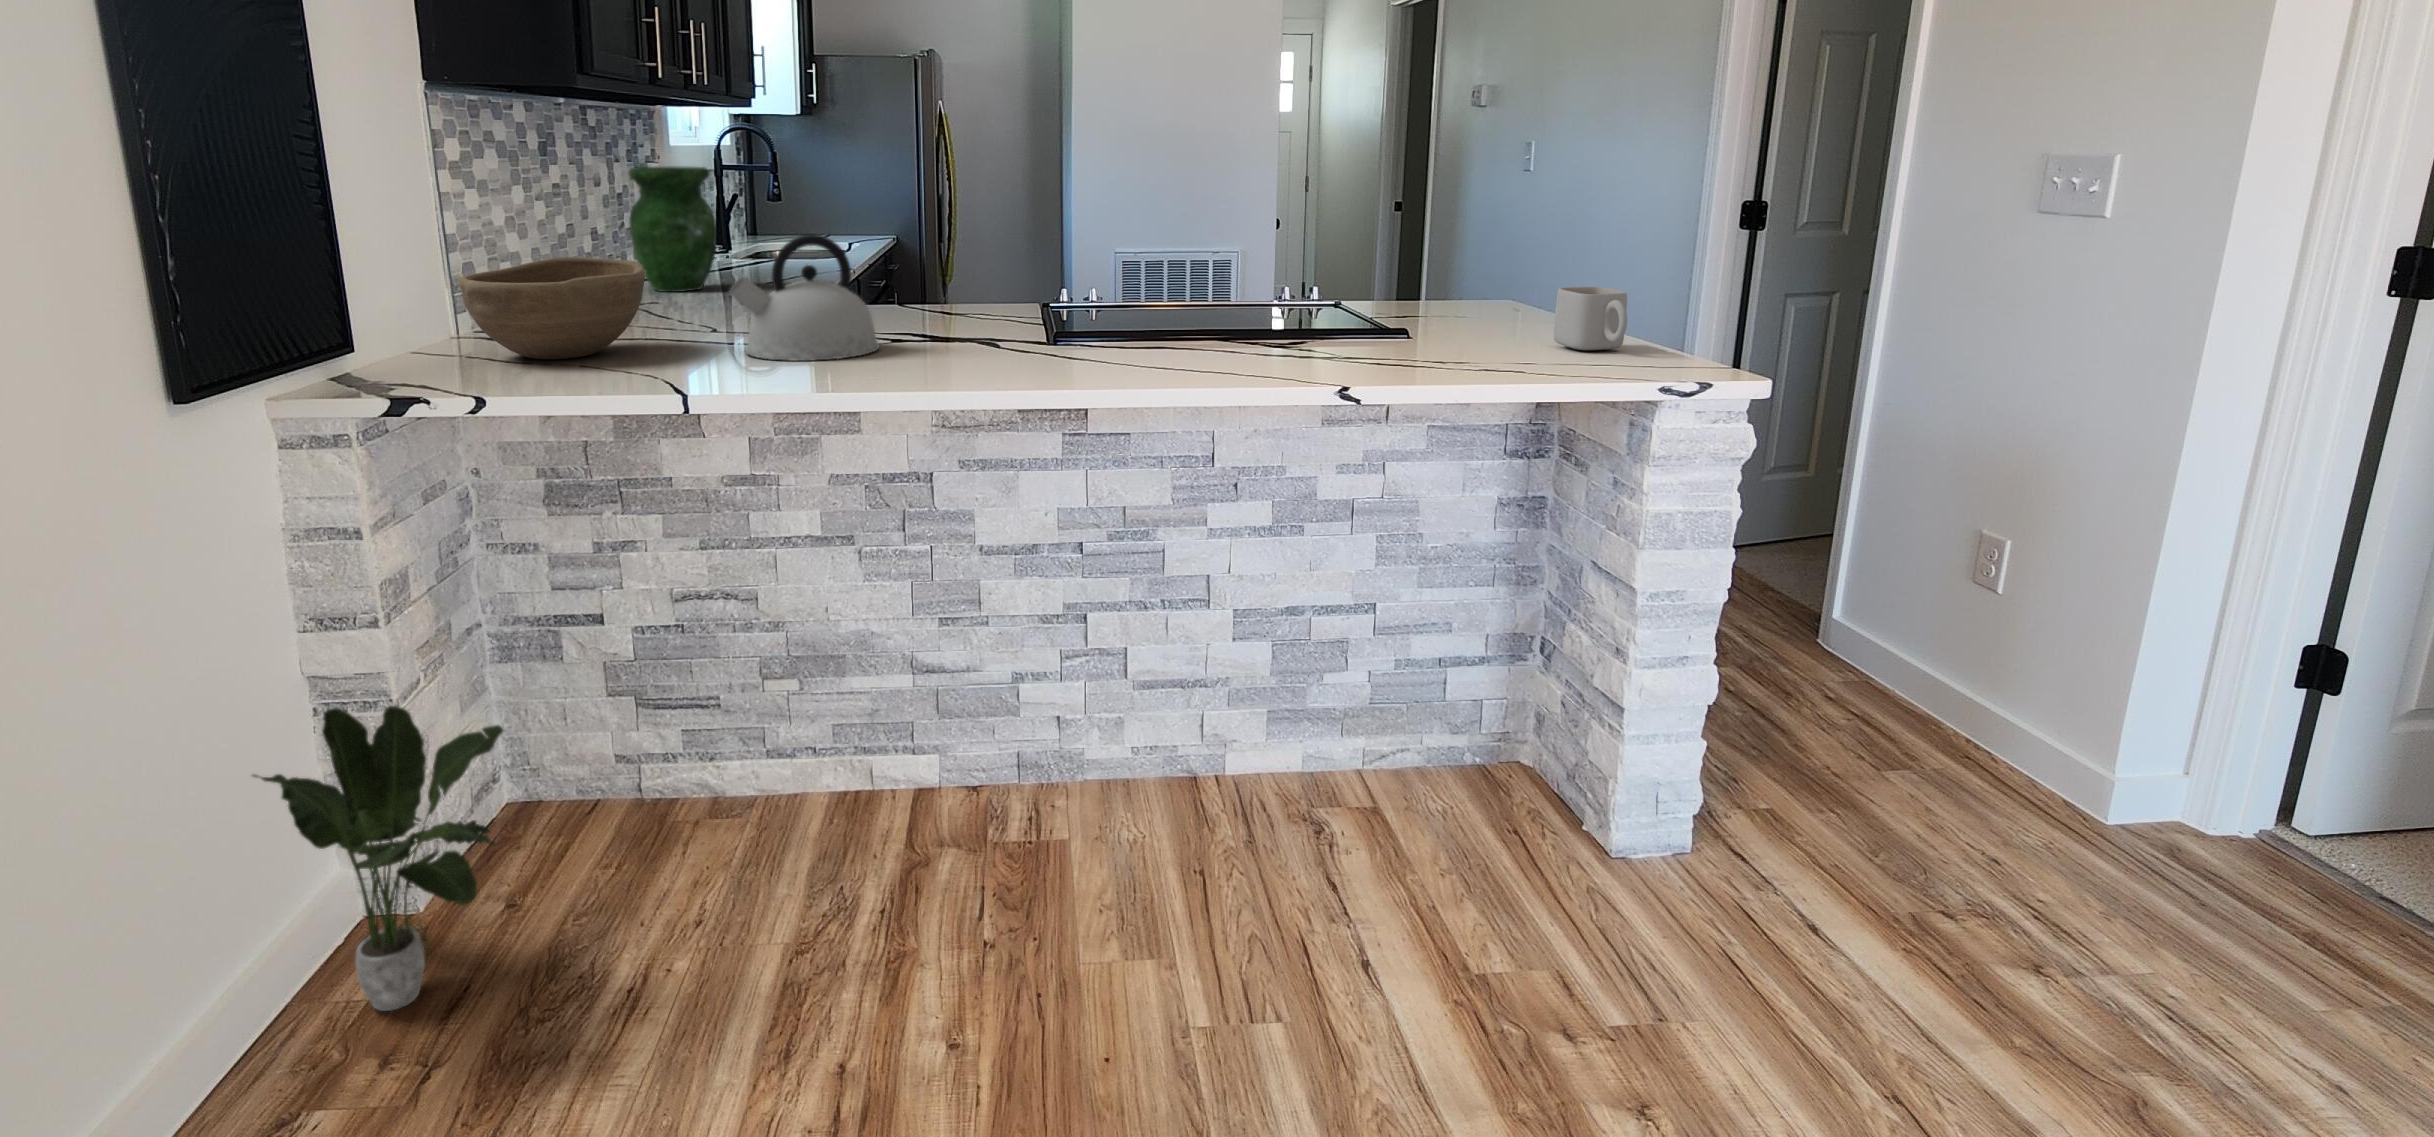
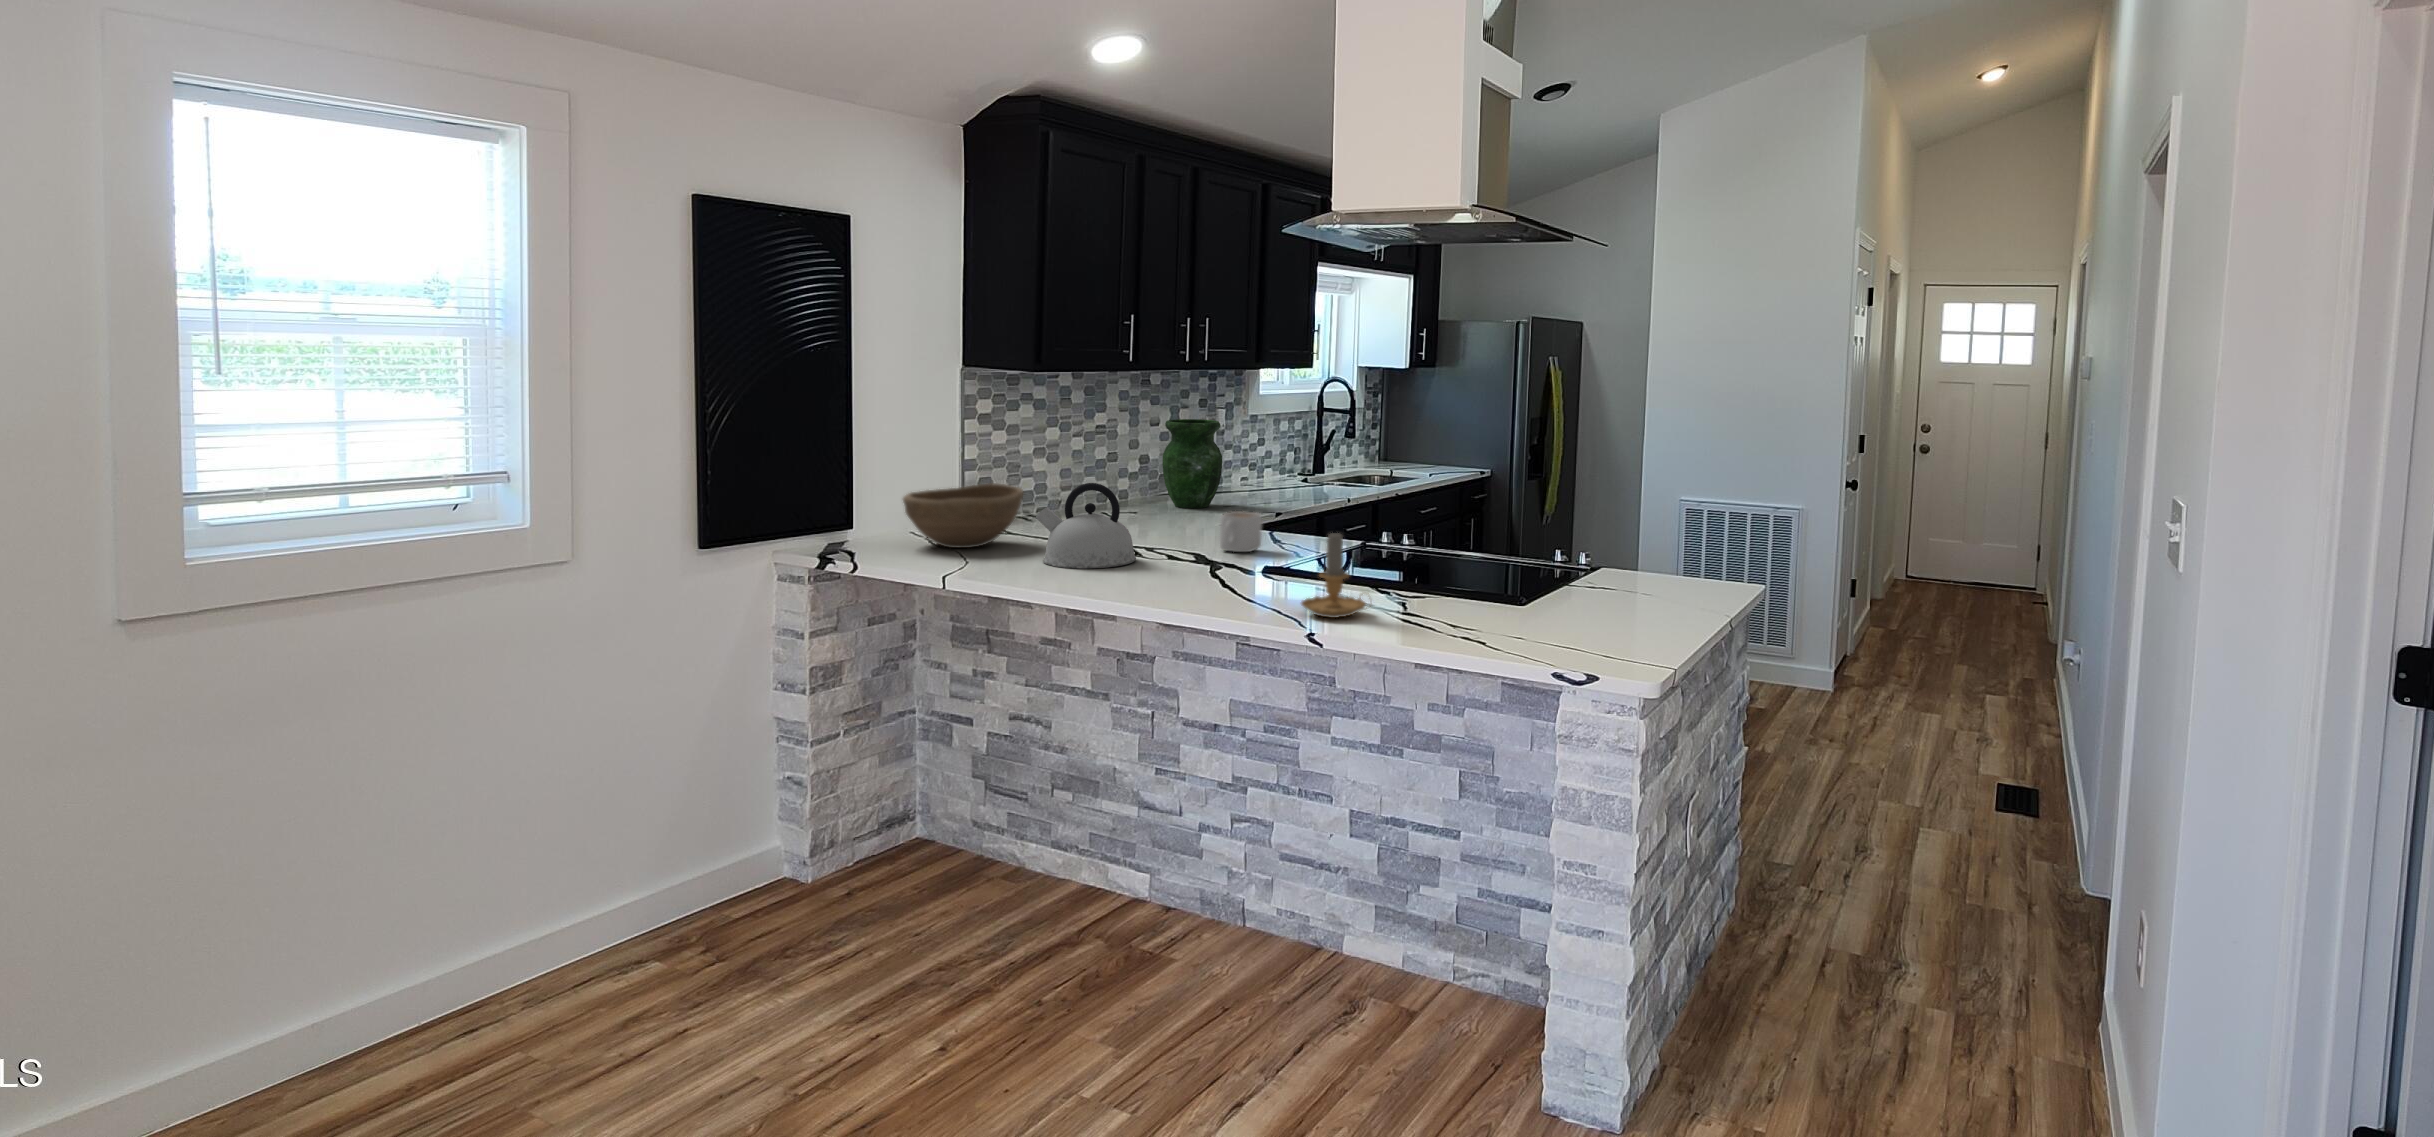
candle: none [1268,251,1374,366] -> present [1301,532,1371,618]
mug: present [1554,287,1627,350] -> present [1220,511,1262,552]
potted plant: present [253,705,504,1011] -> none [683,734,827,929]

